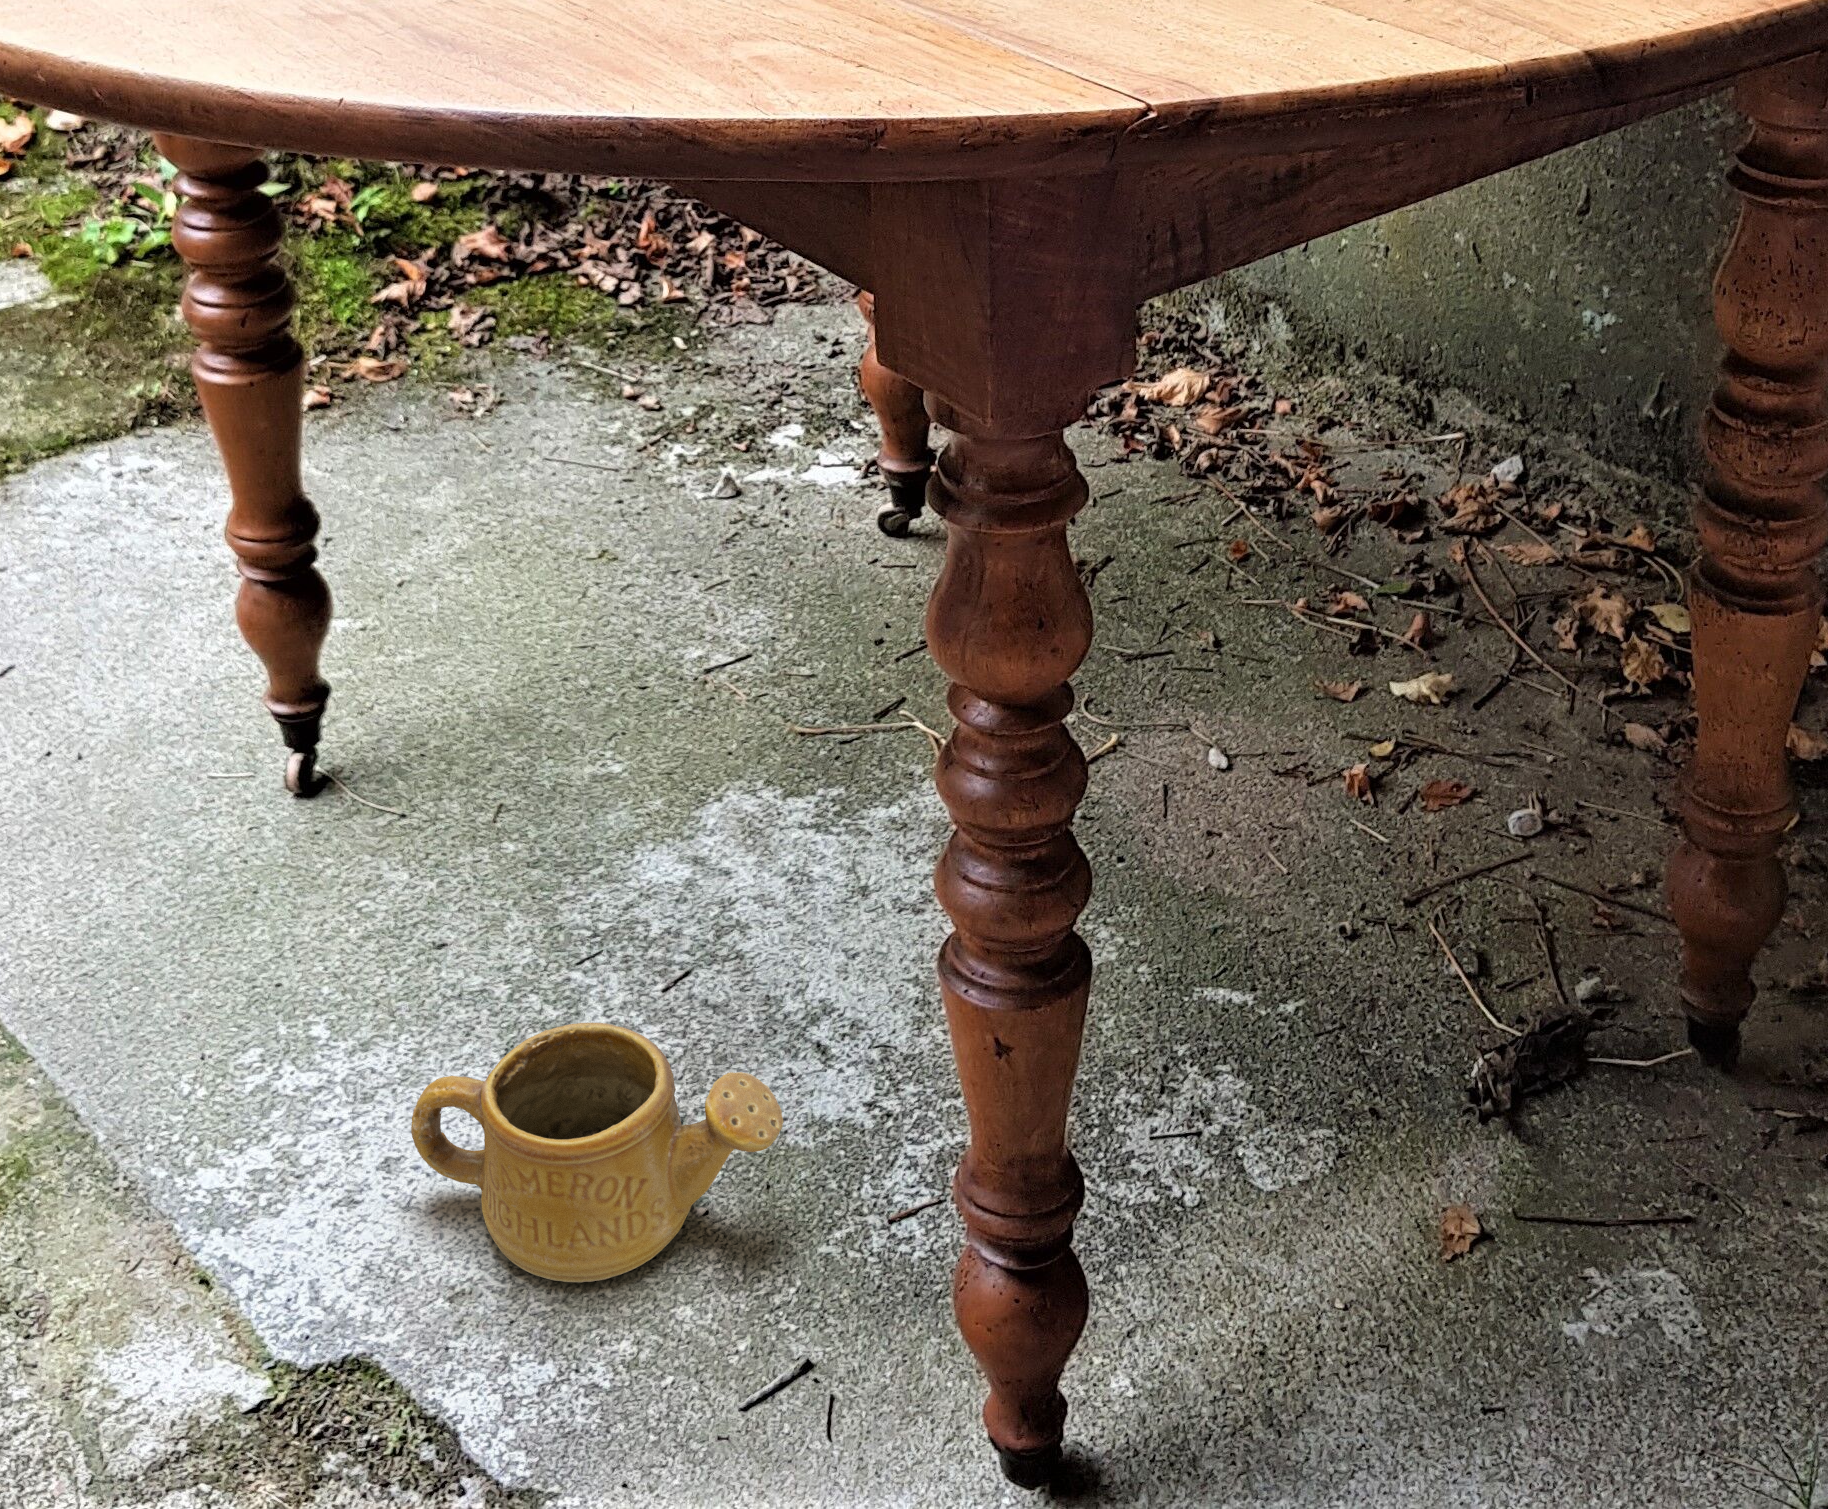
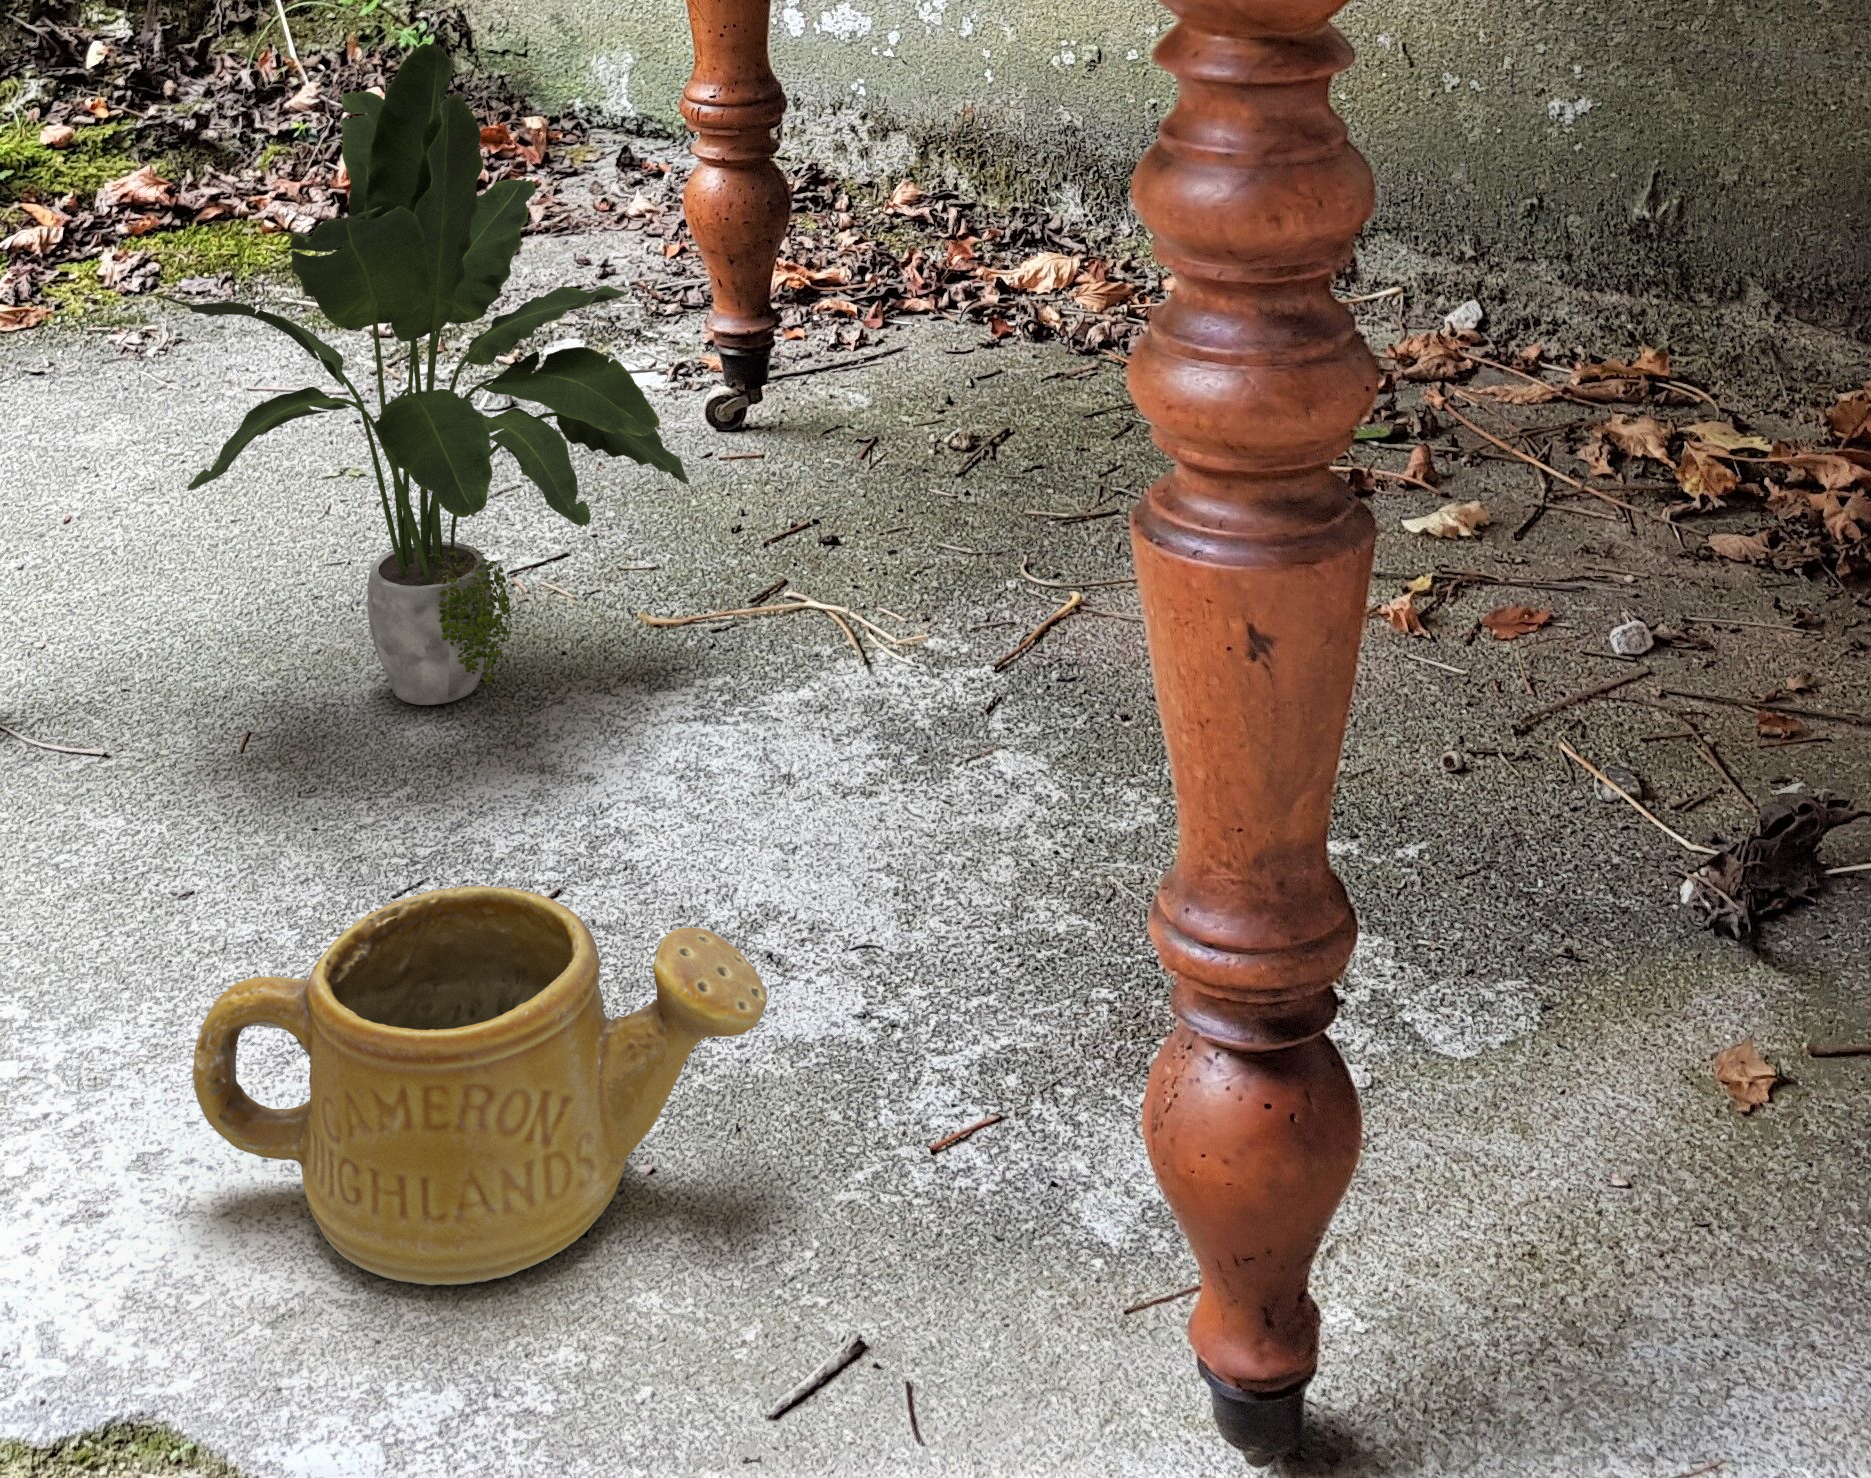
potted plant: none [428,336,825,794] -> present [156,42,689,705]

